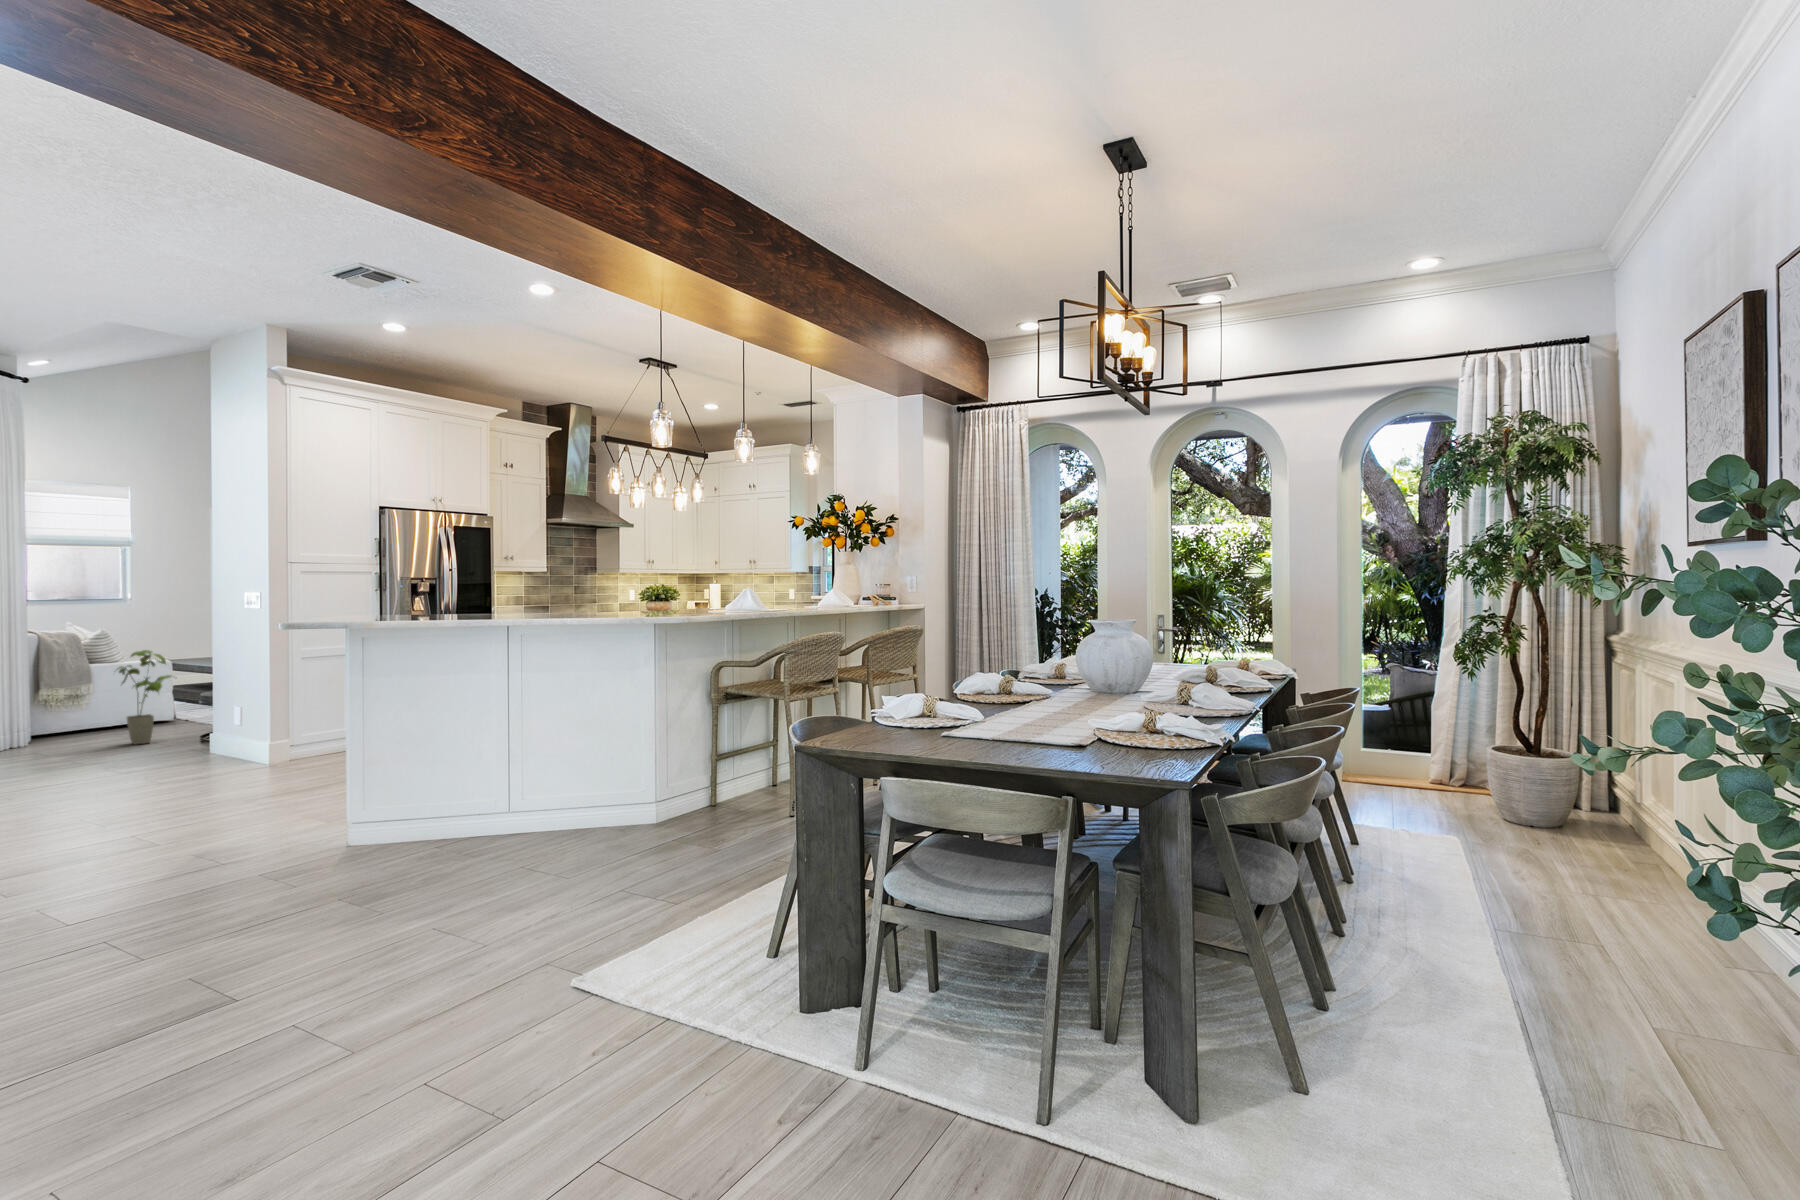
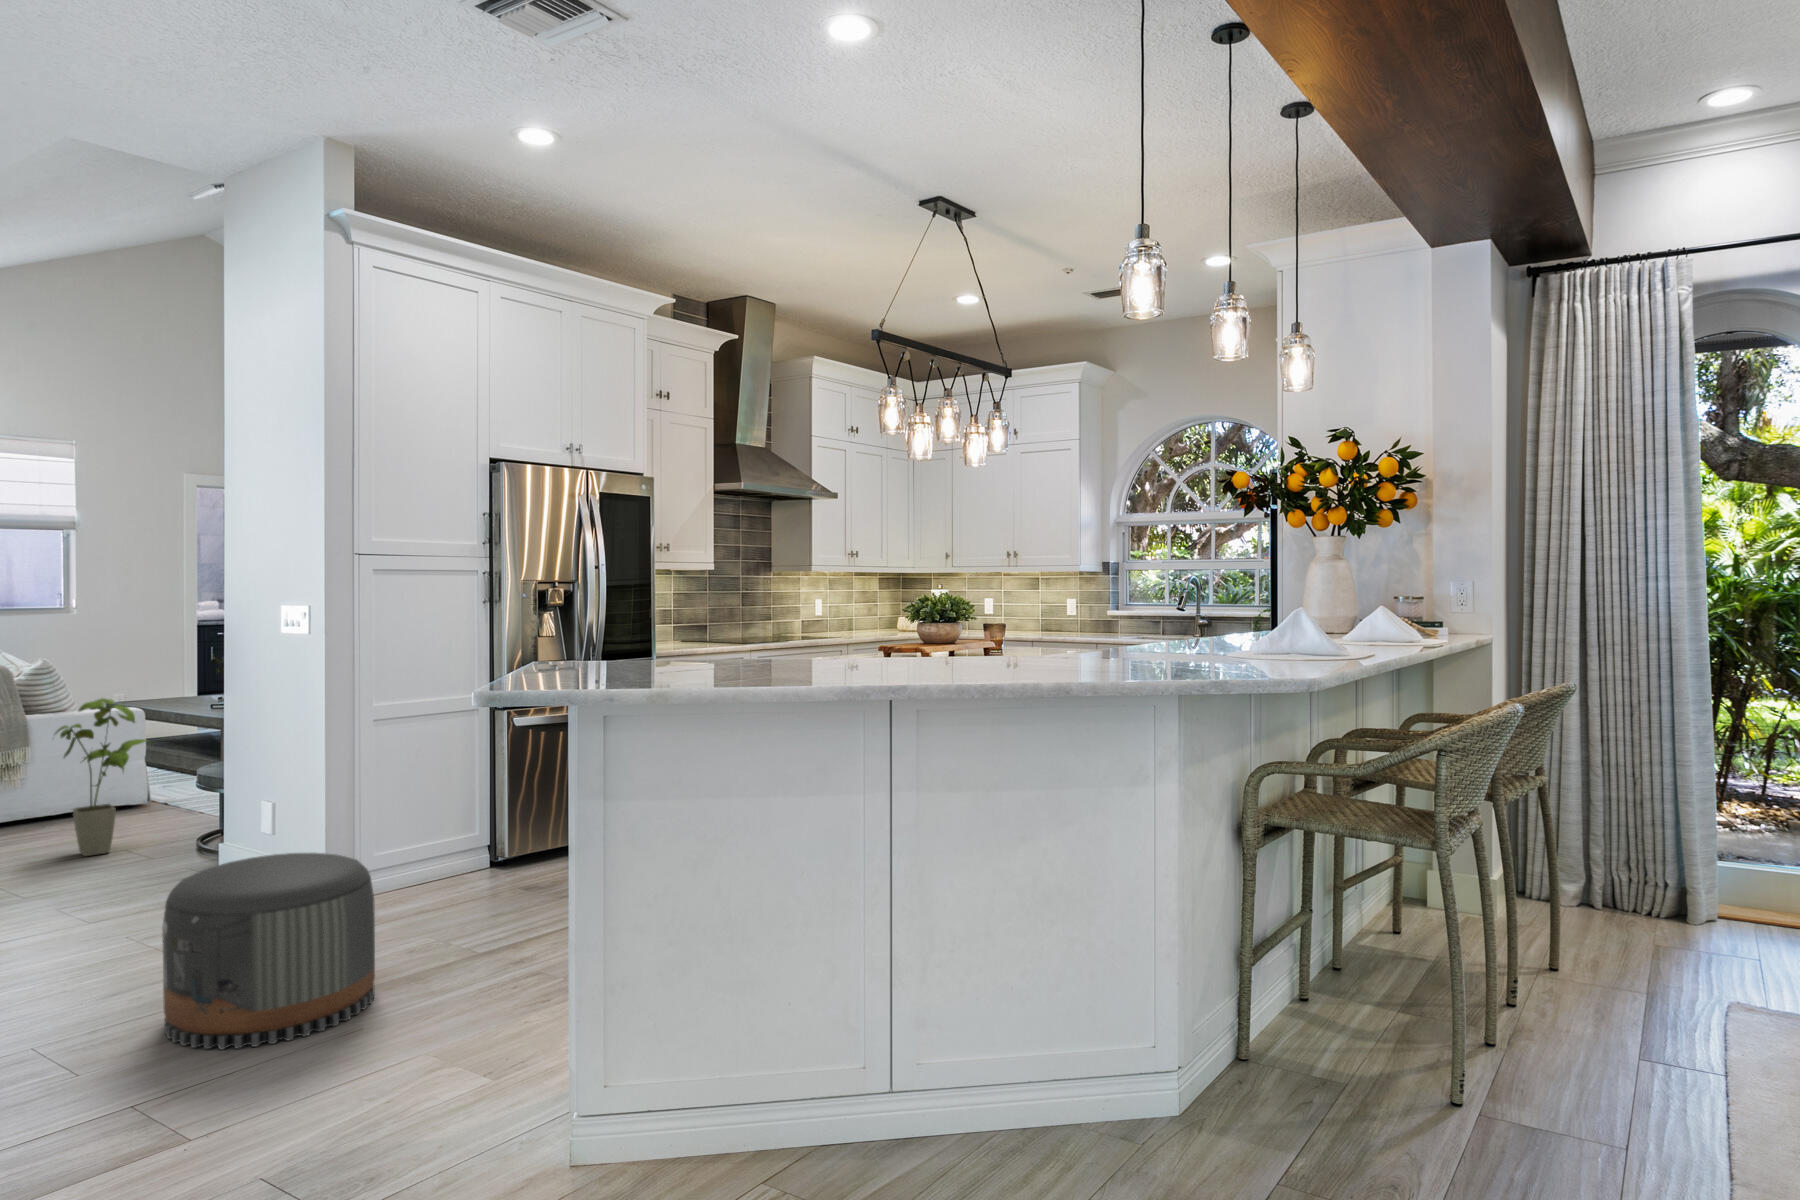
pouf: none [184,718,299,806] -> present [162,853,375,1049]

